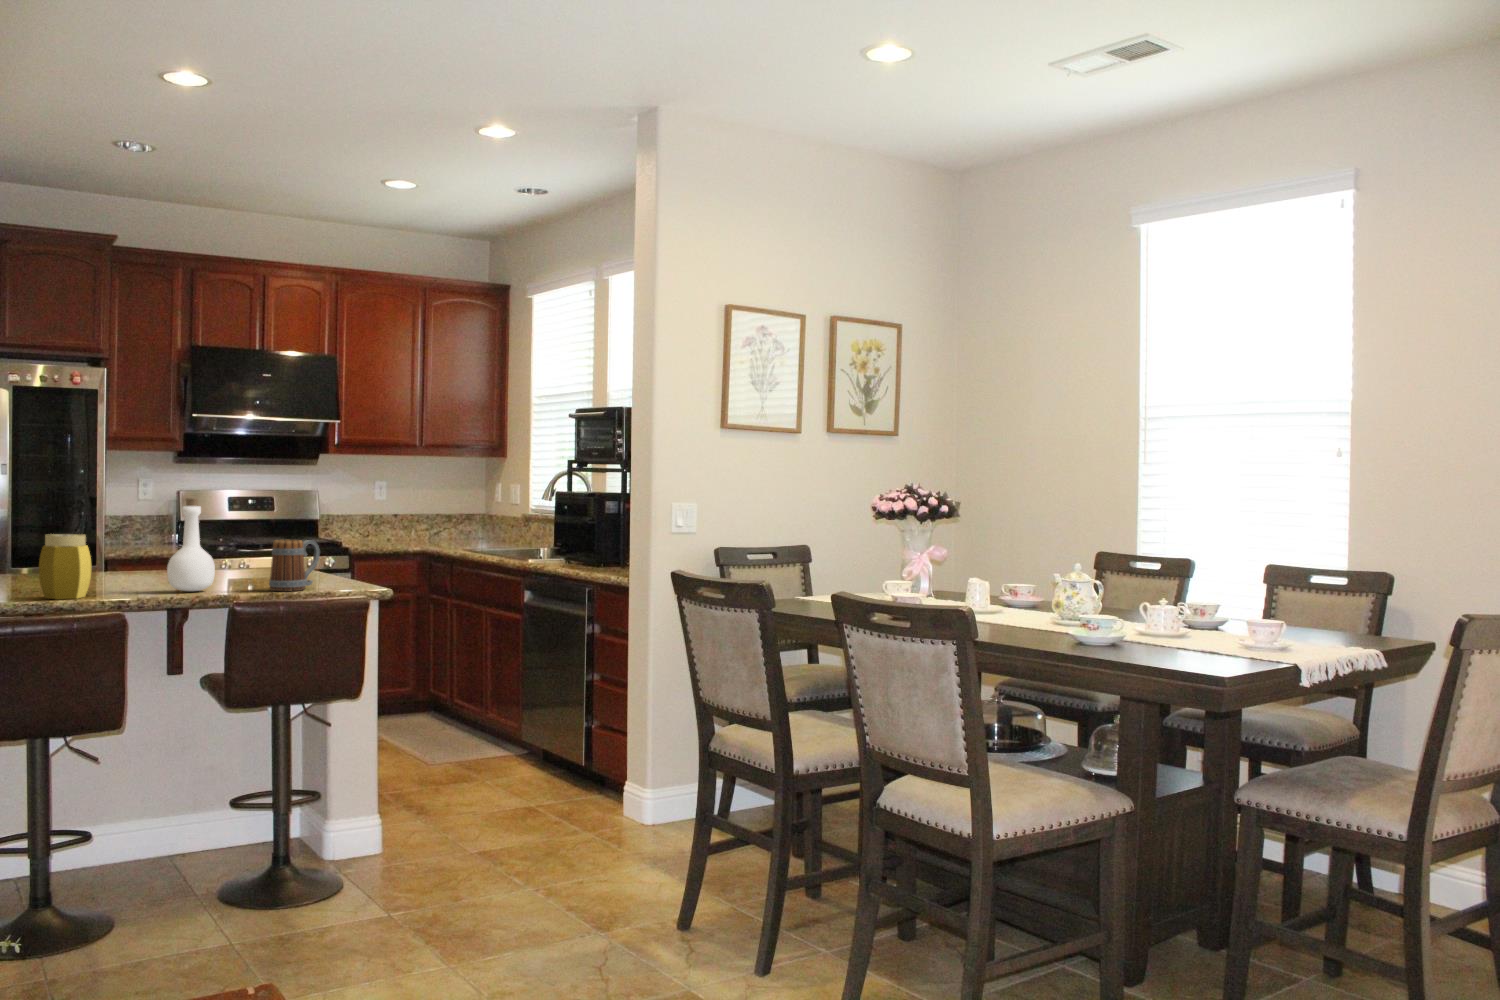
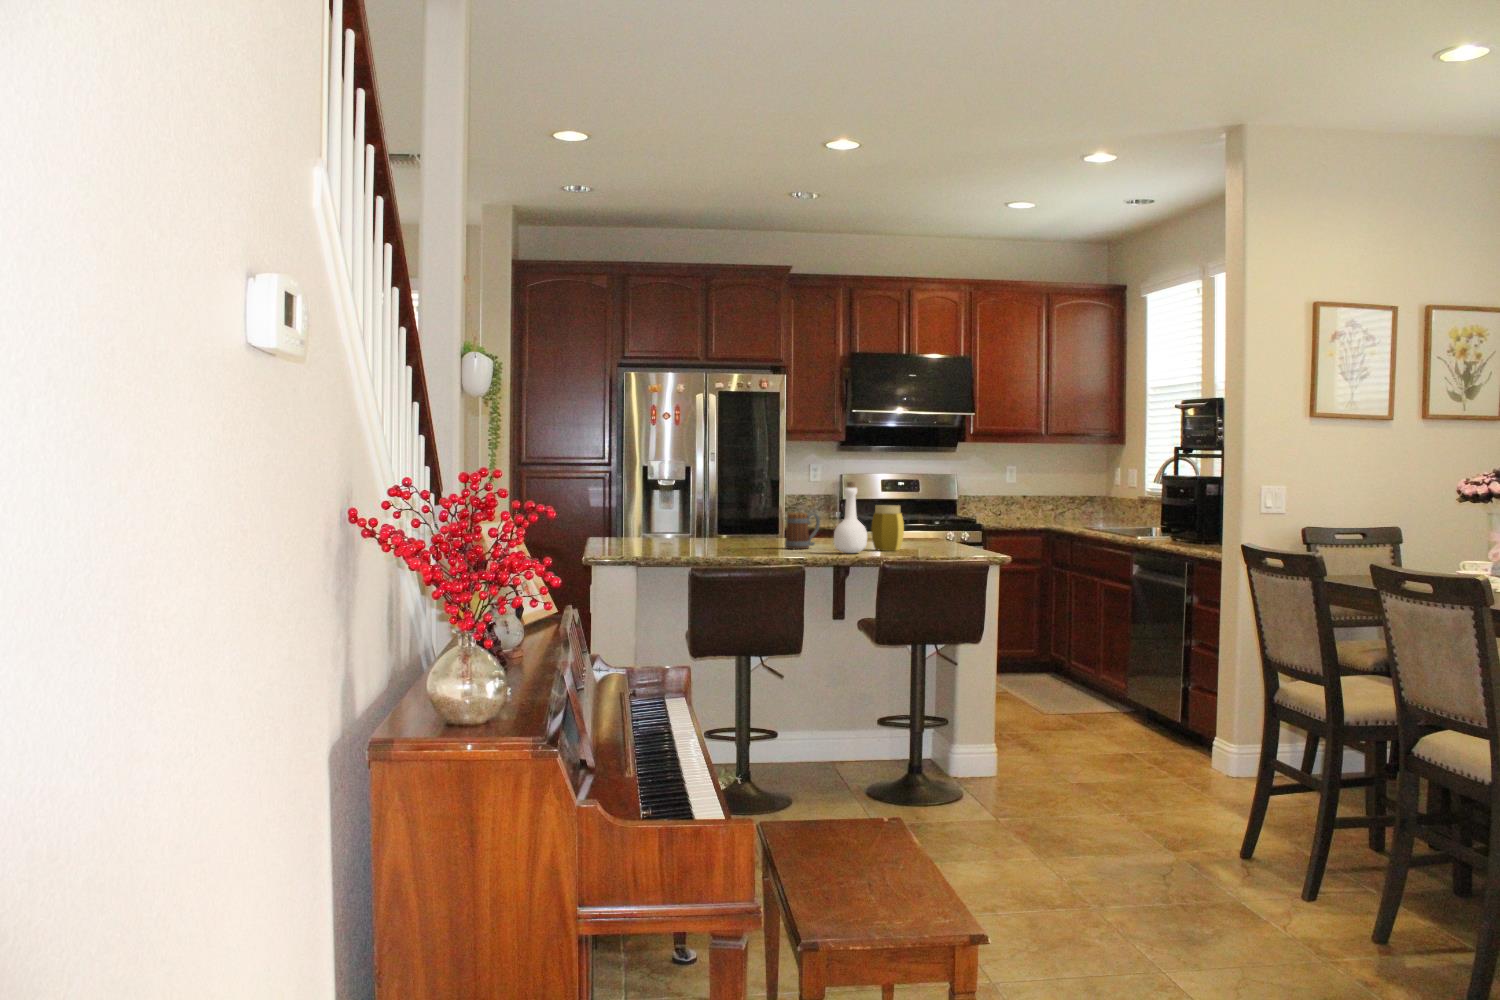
jar: present [39,534,92,599] -> present [871,505,904,551]
mug: present [269,540,320,591] -> present [785,512,820,549]

